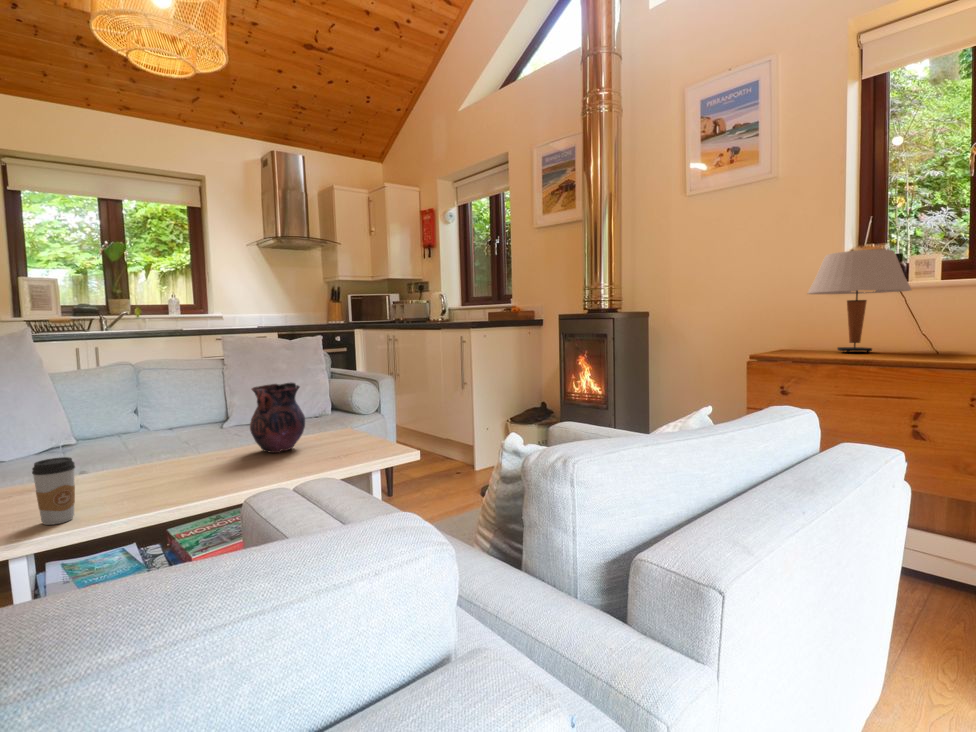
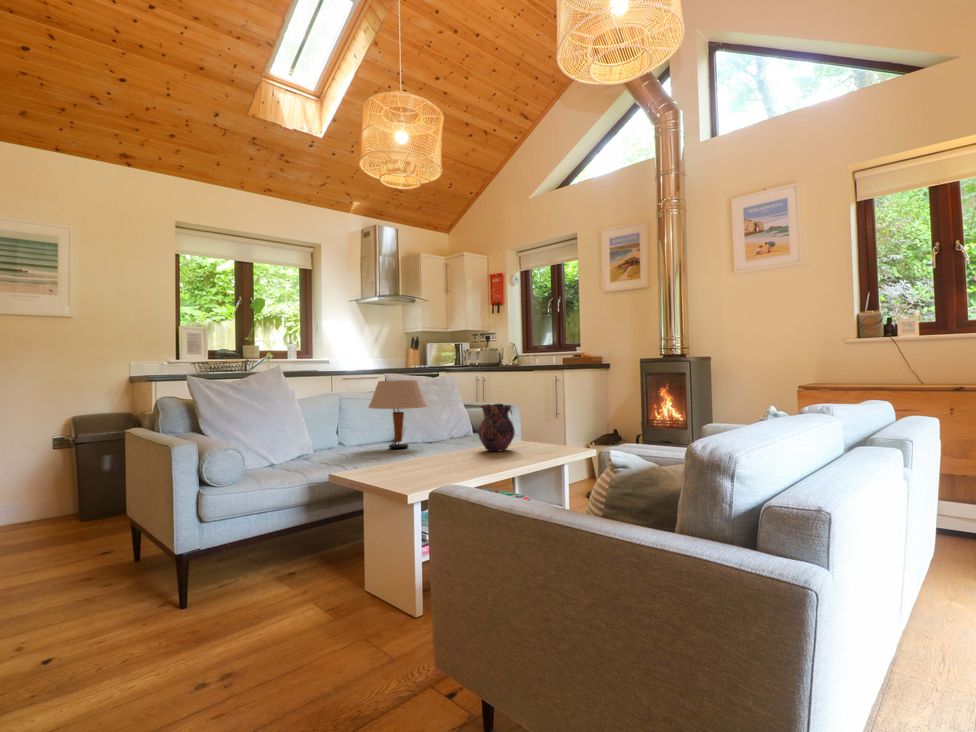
table lamp: present [808,250,912,352] -> present [368,380,427,448]
coffee cup: present [32,457,75,525] -> none [439,438,459,478]

